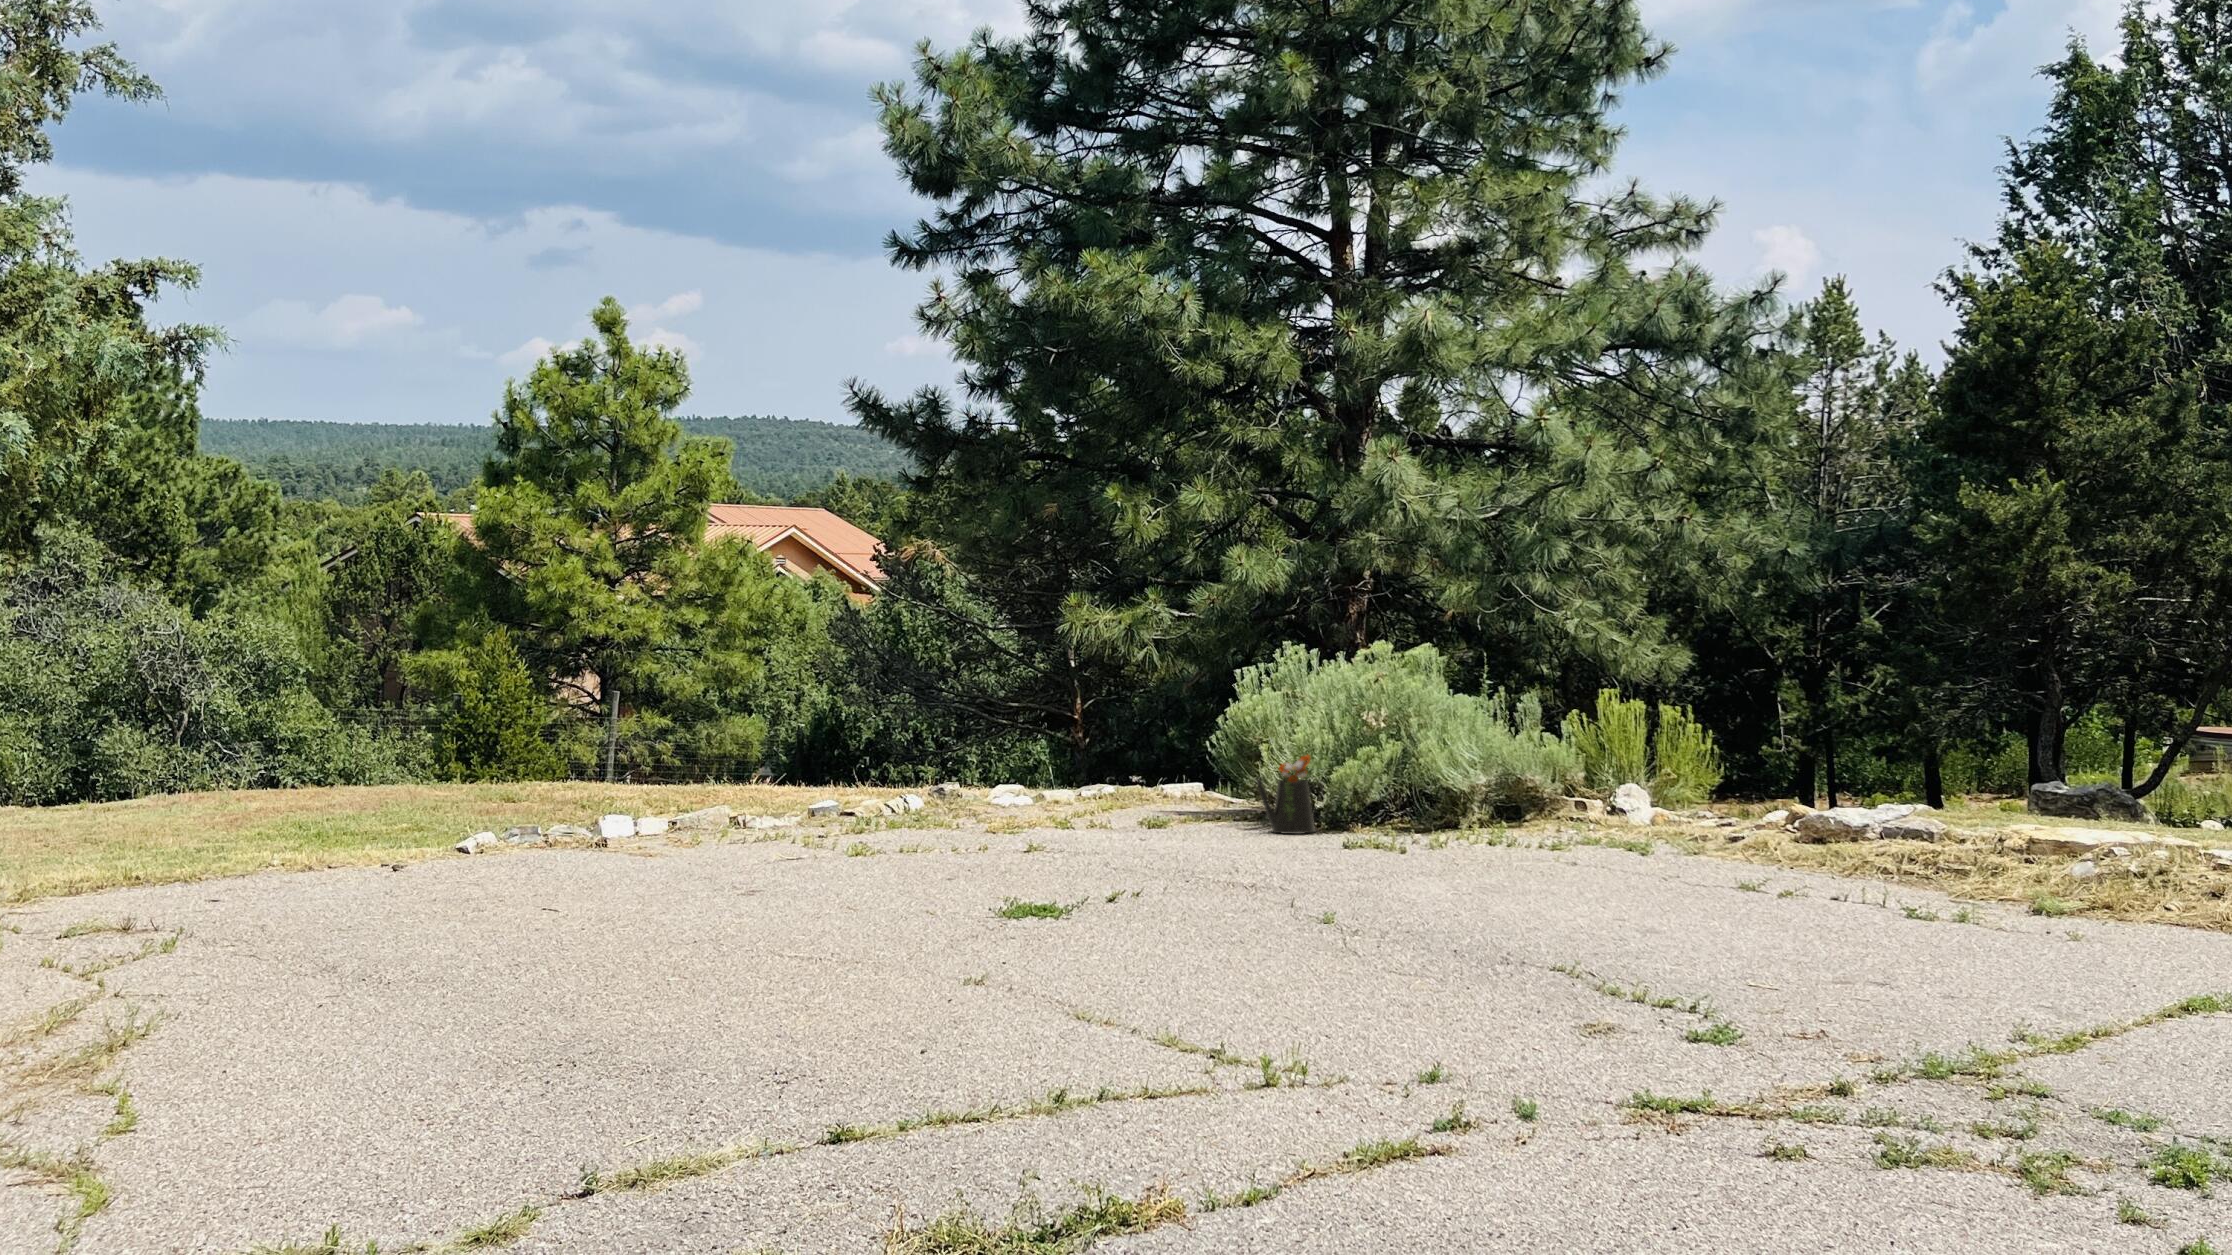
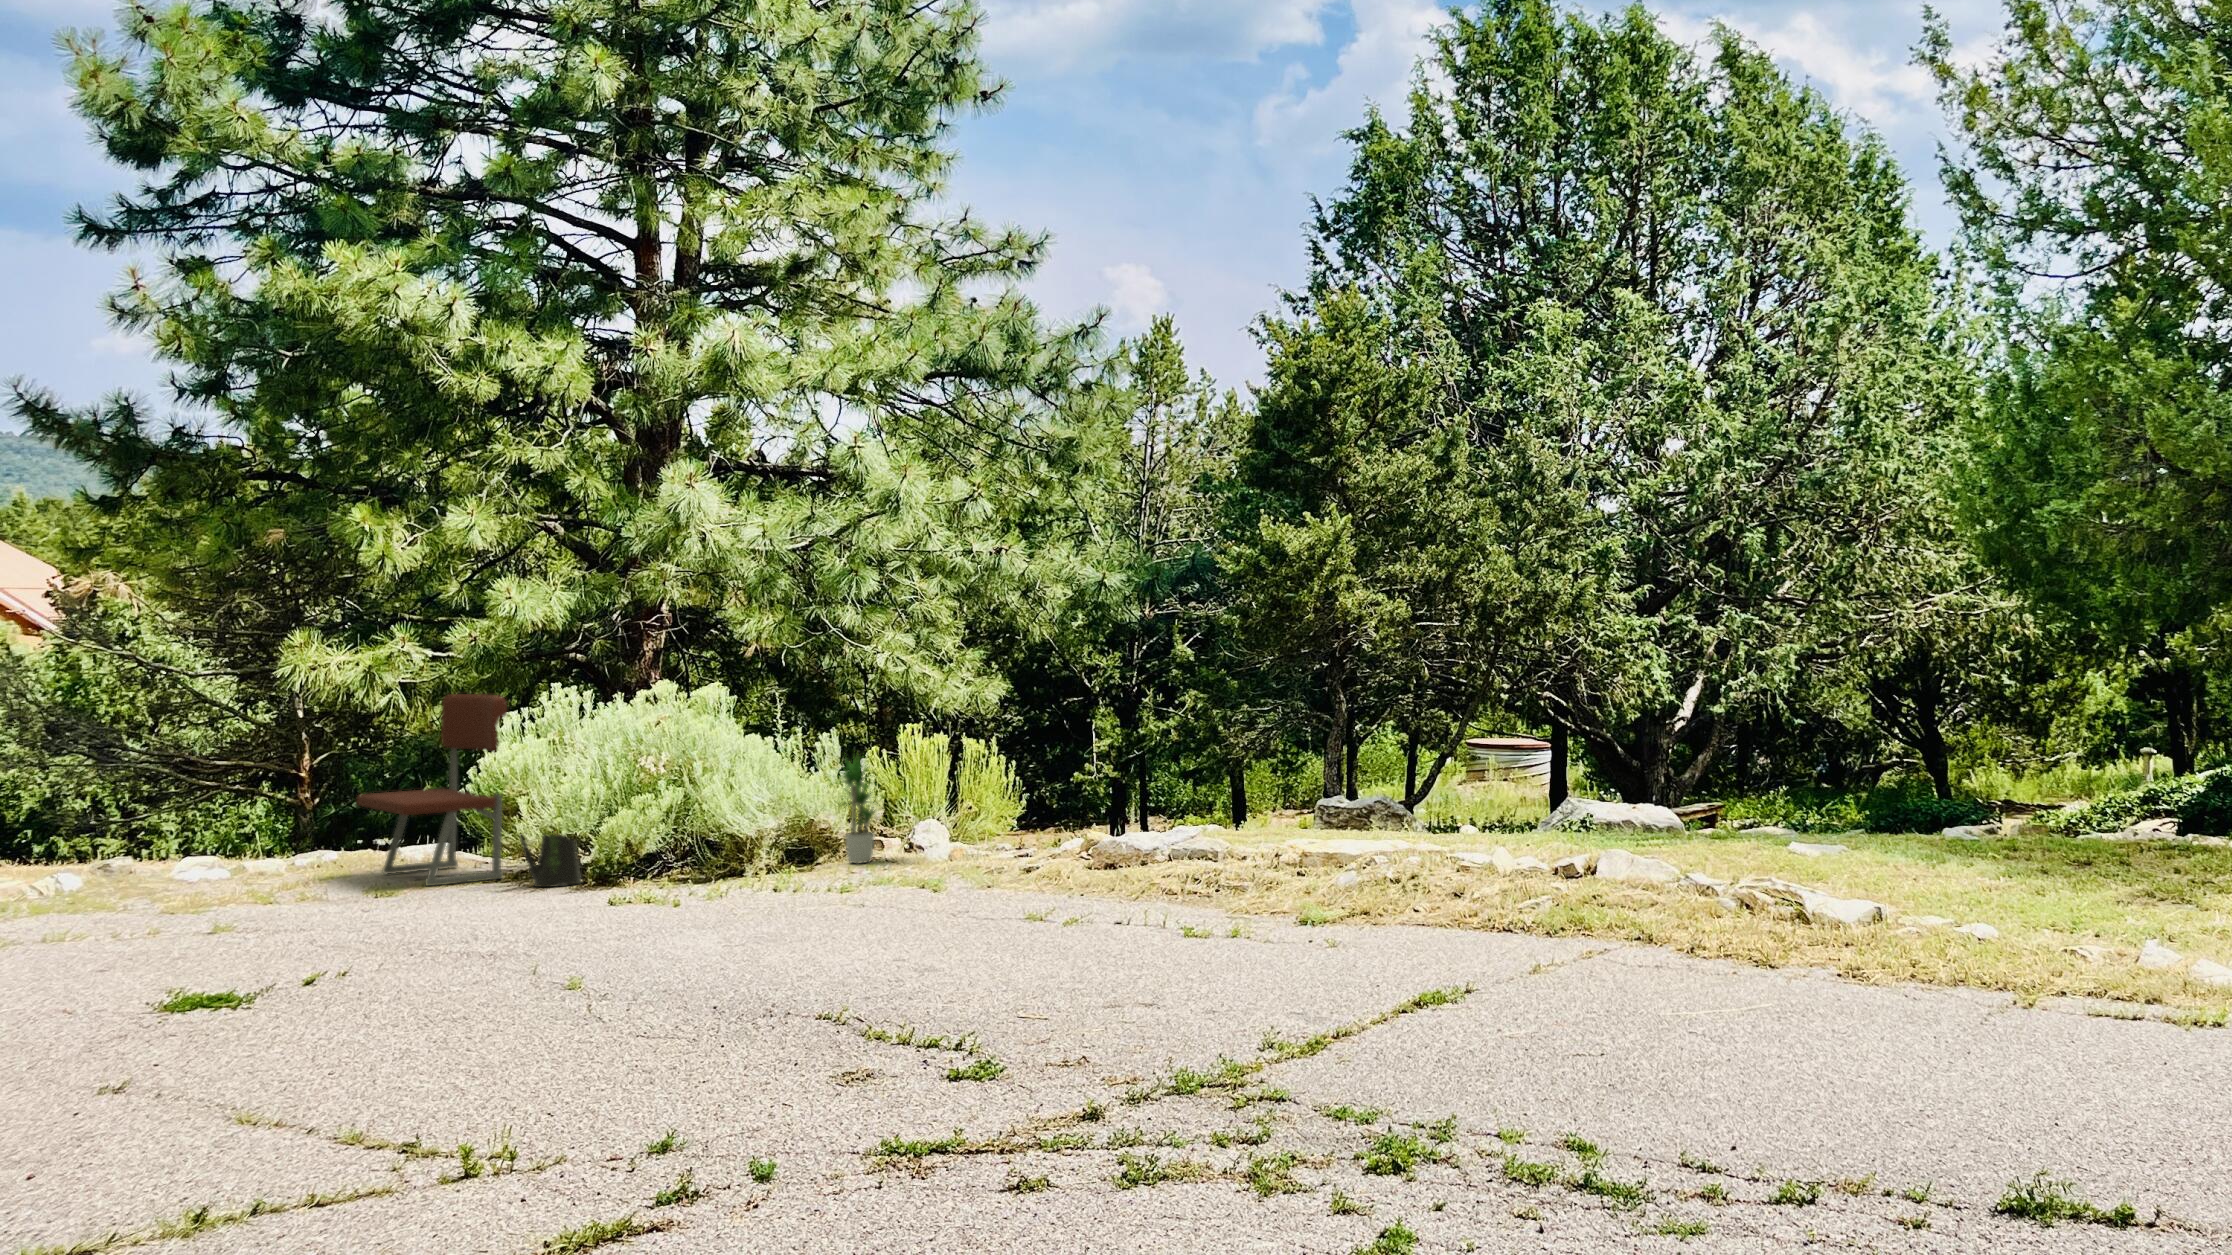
bench: none [1114,641,1243,825] -> present [357,694,507,886]
potted plant: none [1543,709,1617,830] -> present [840,753,880,864]

